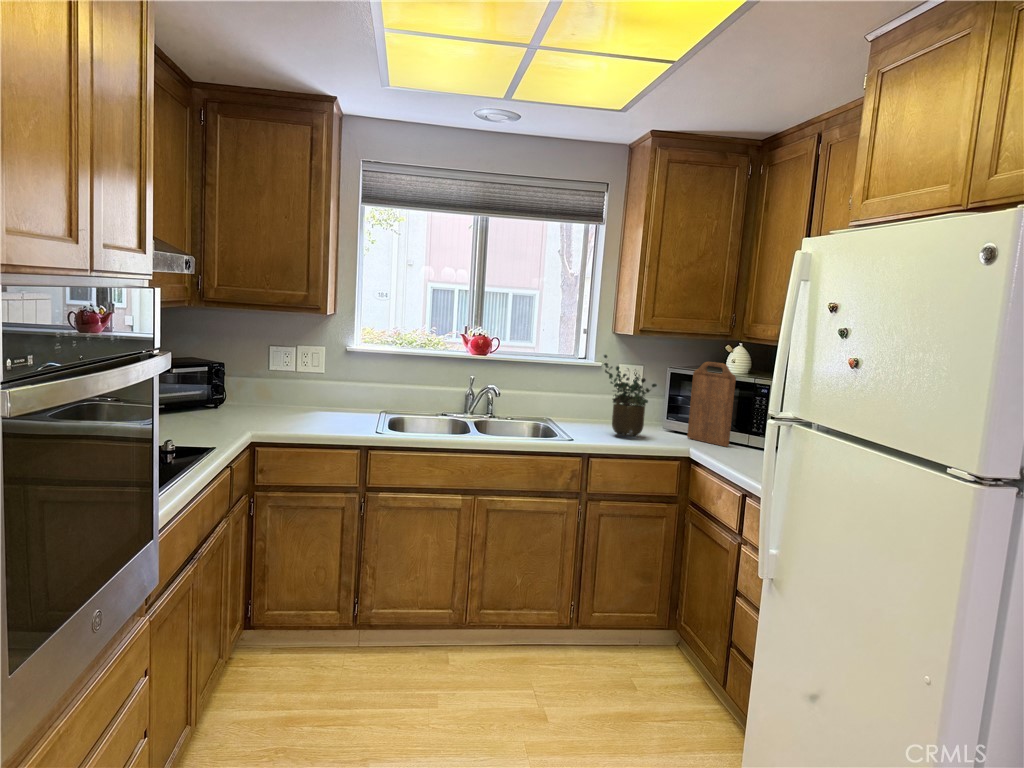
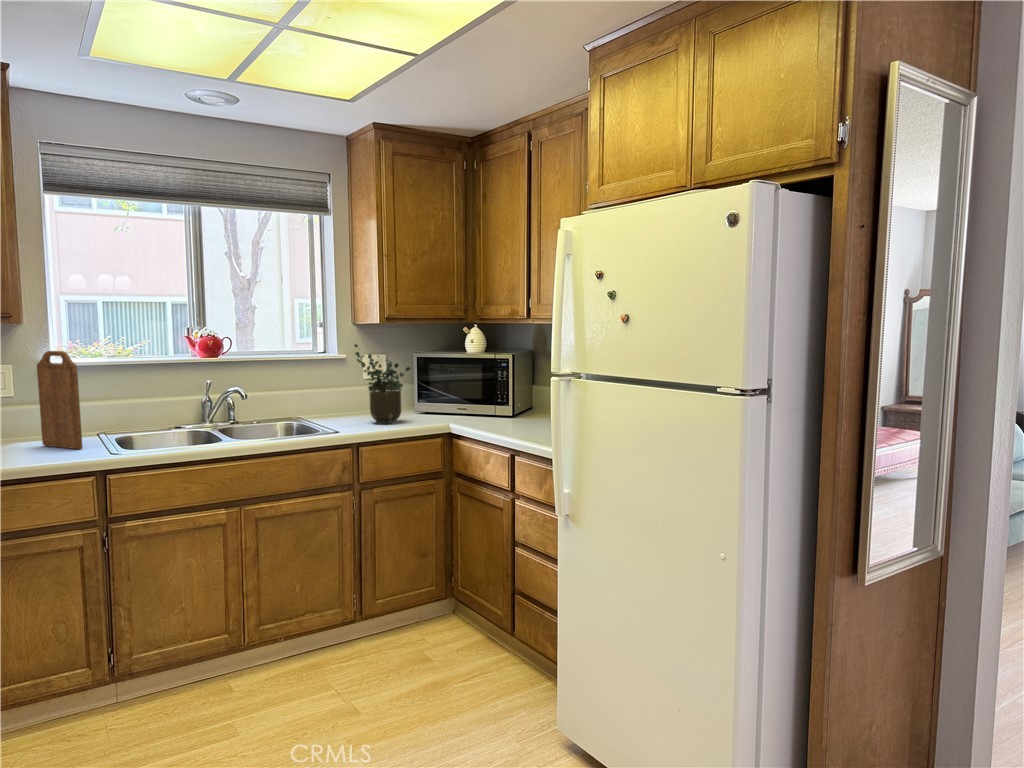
cutting board: present [687,362,736,447] -> present [37,351,82,449]

